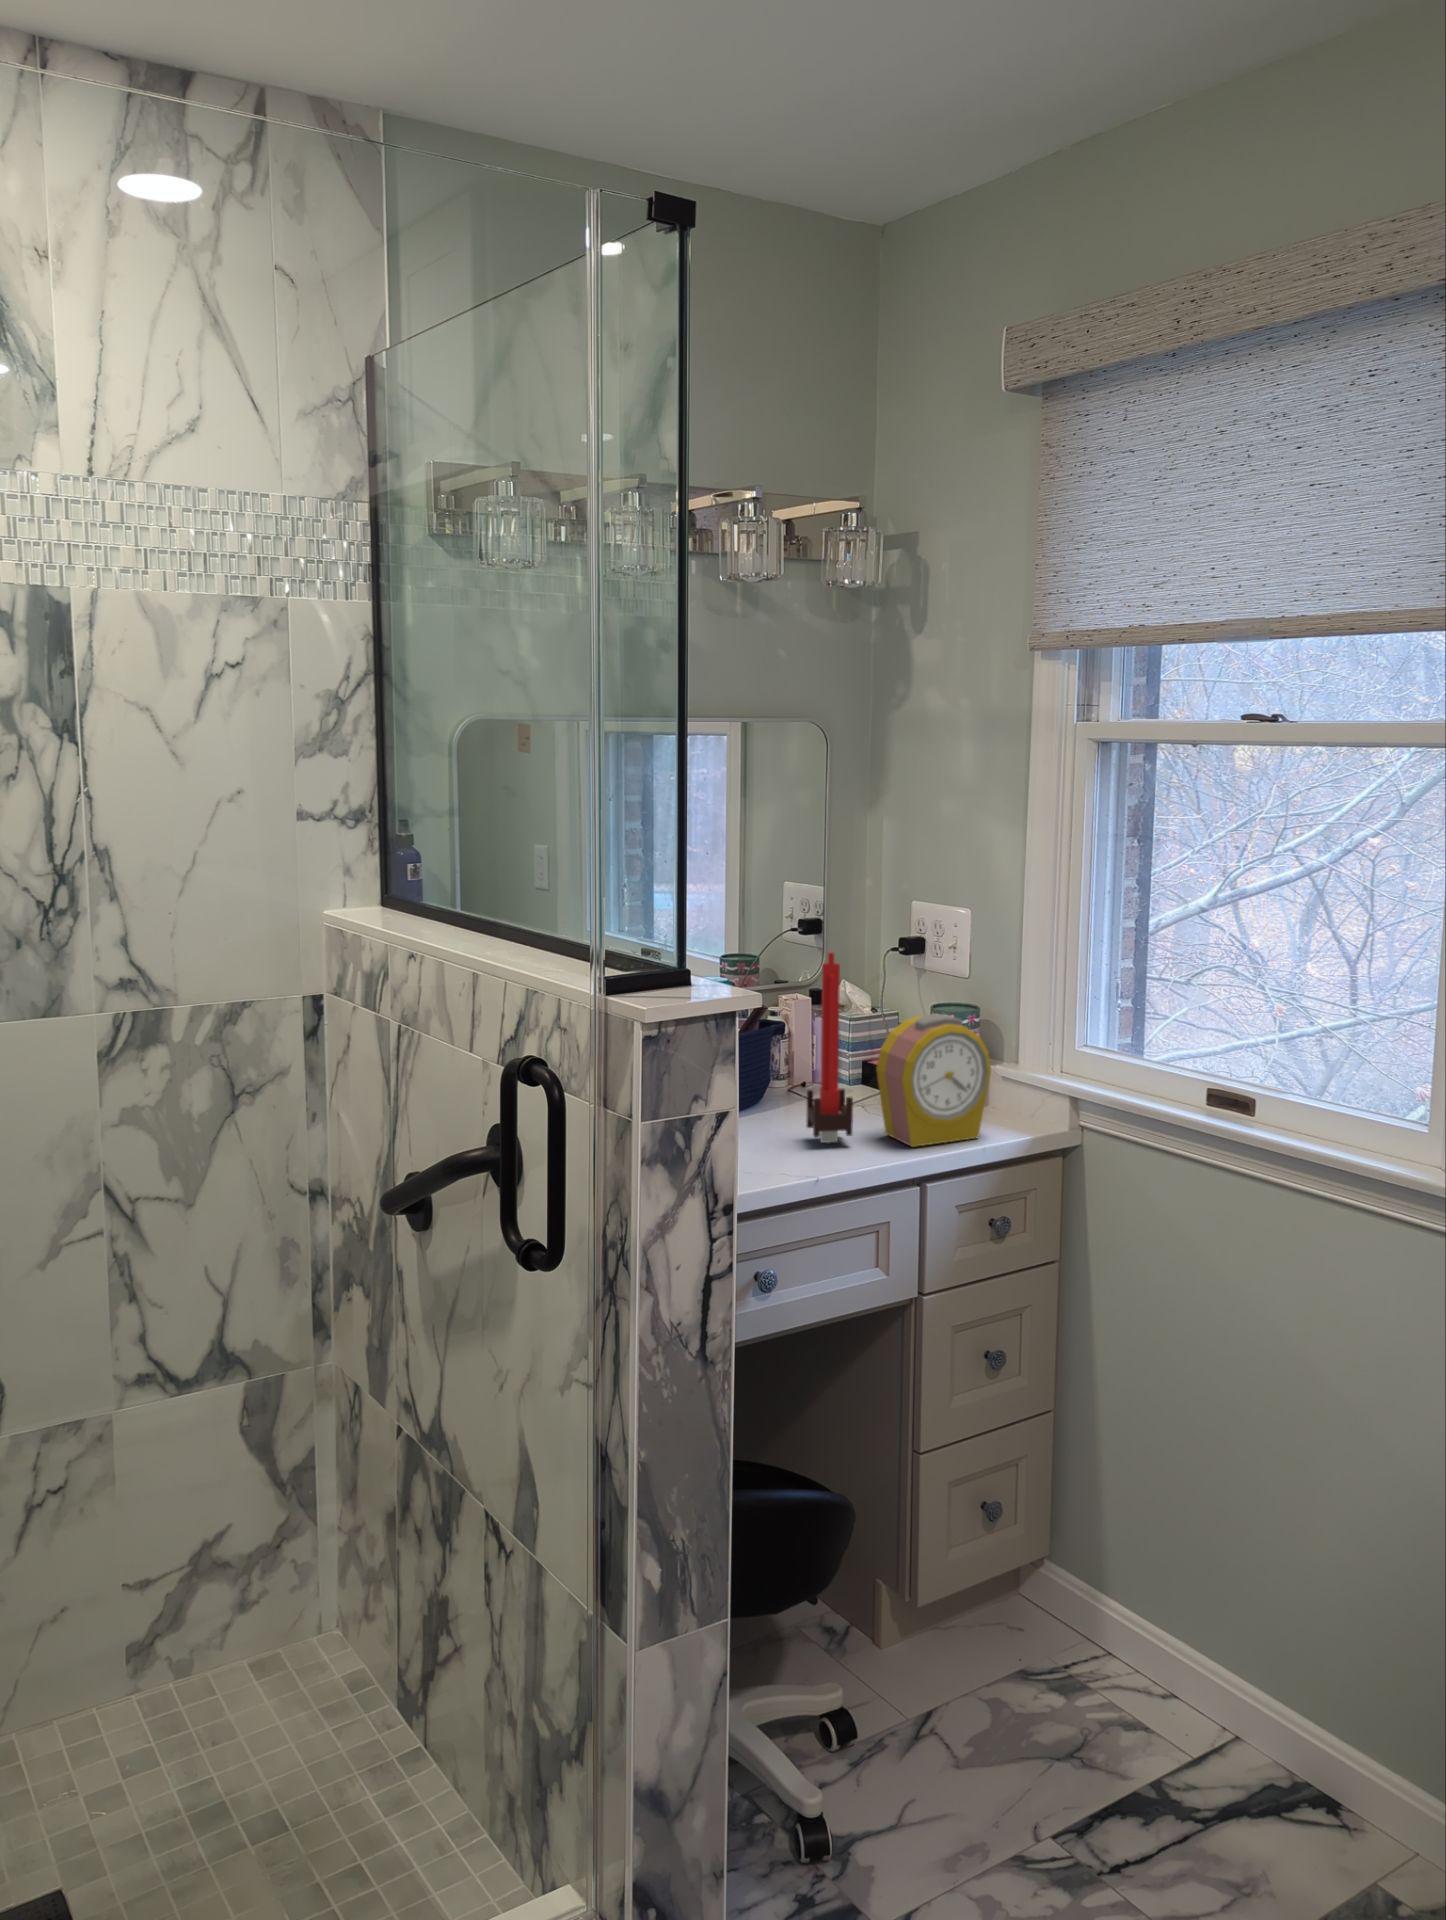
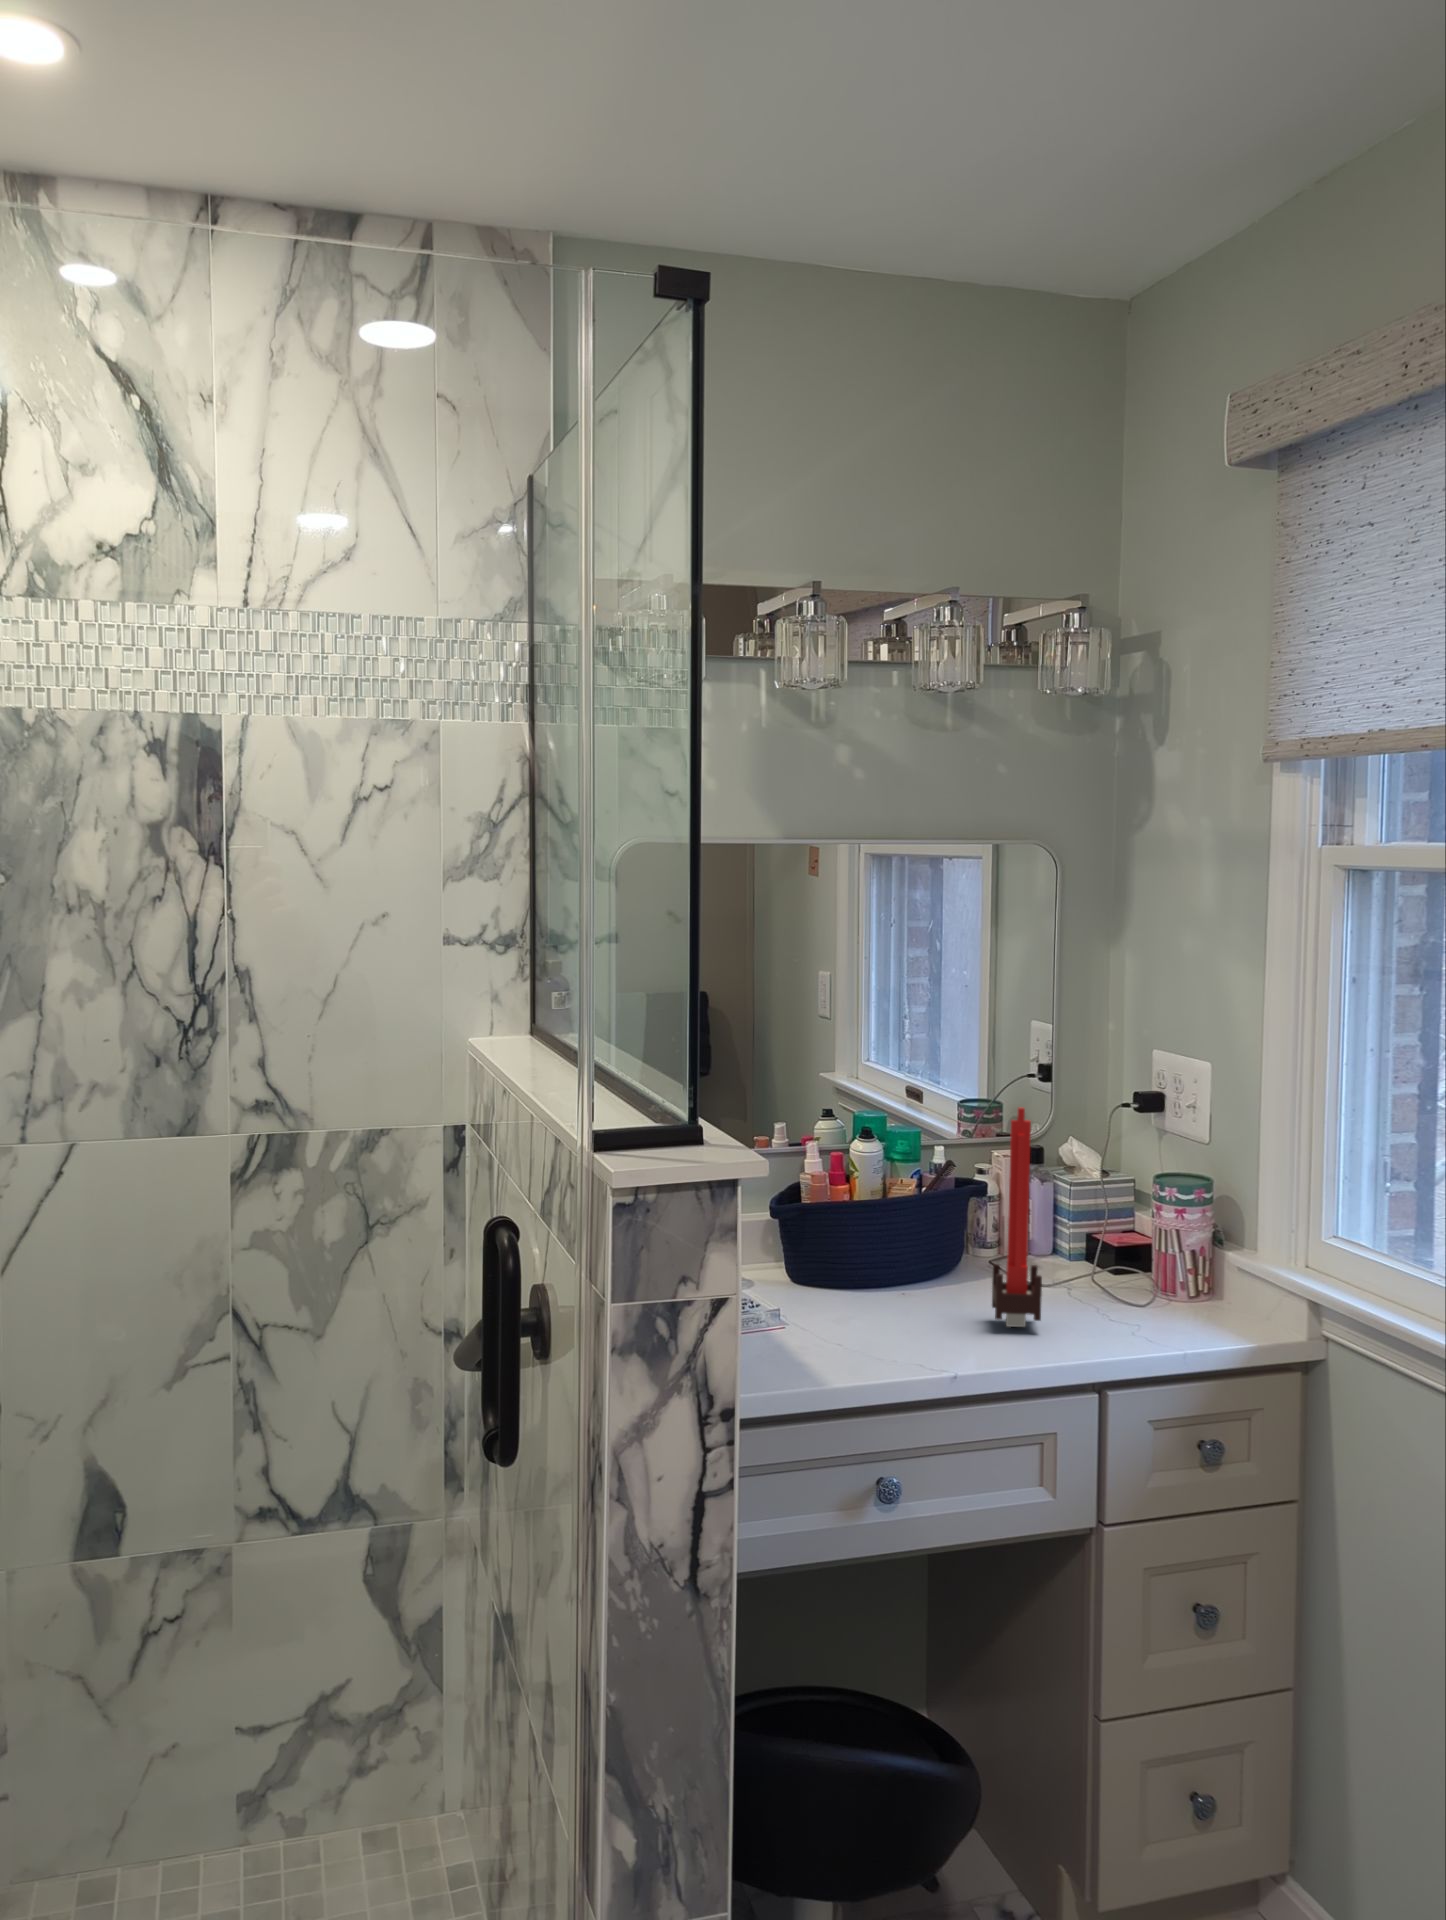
alarm clock: present [876,1014,991,1147] -> none [1075,1185,1213,1340]

